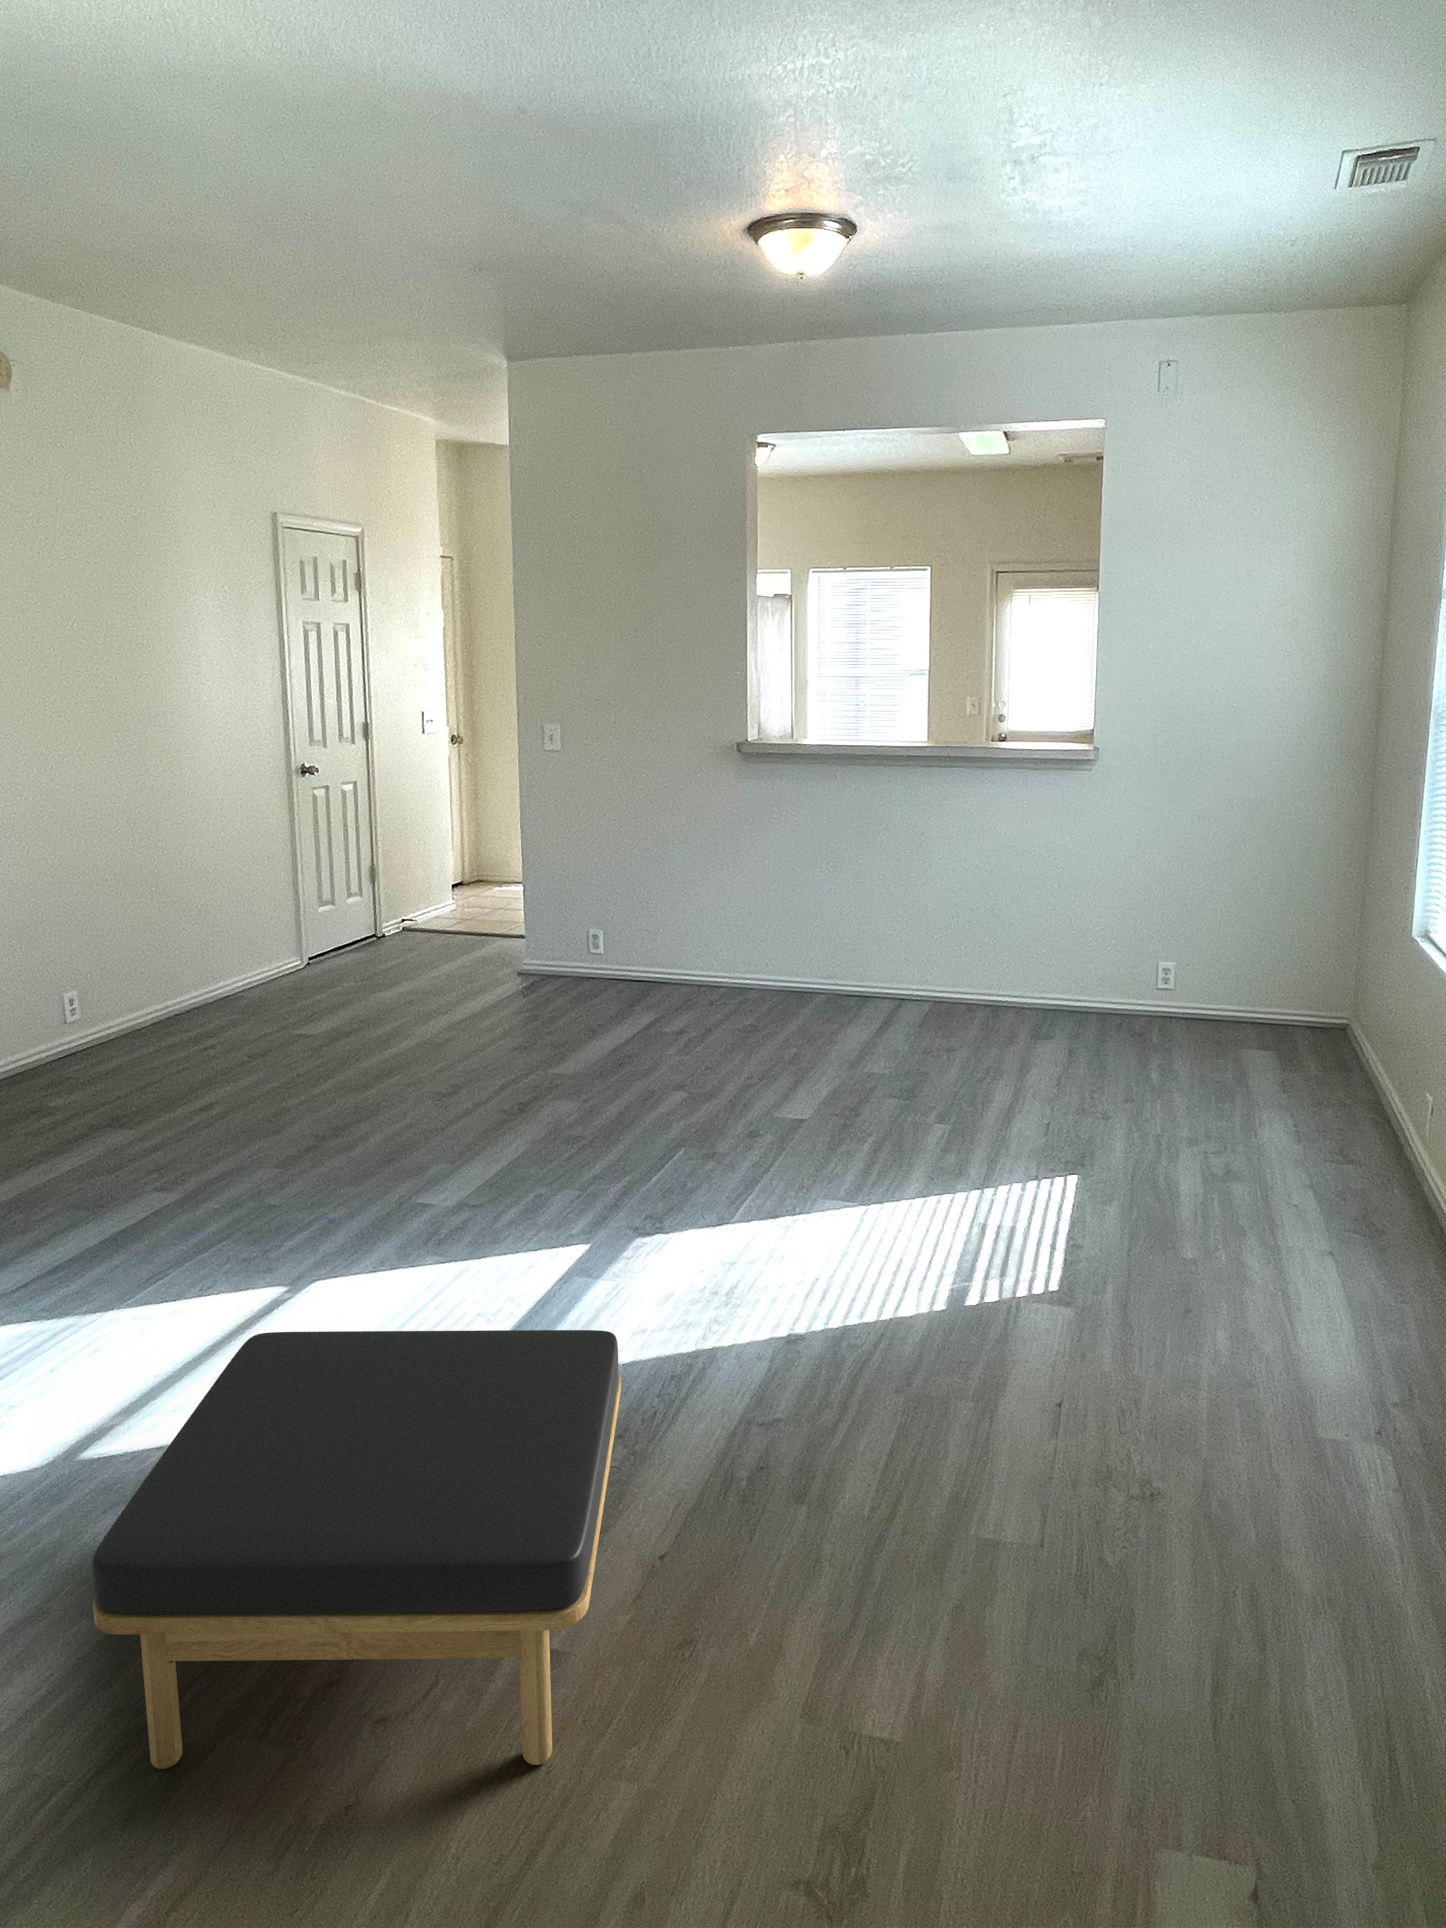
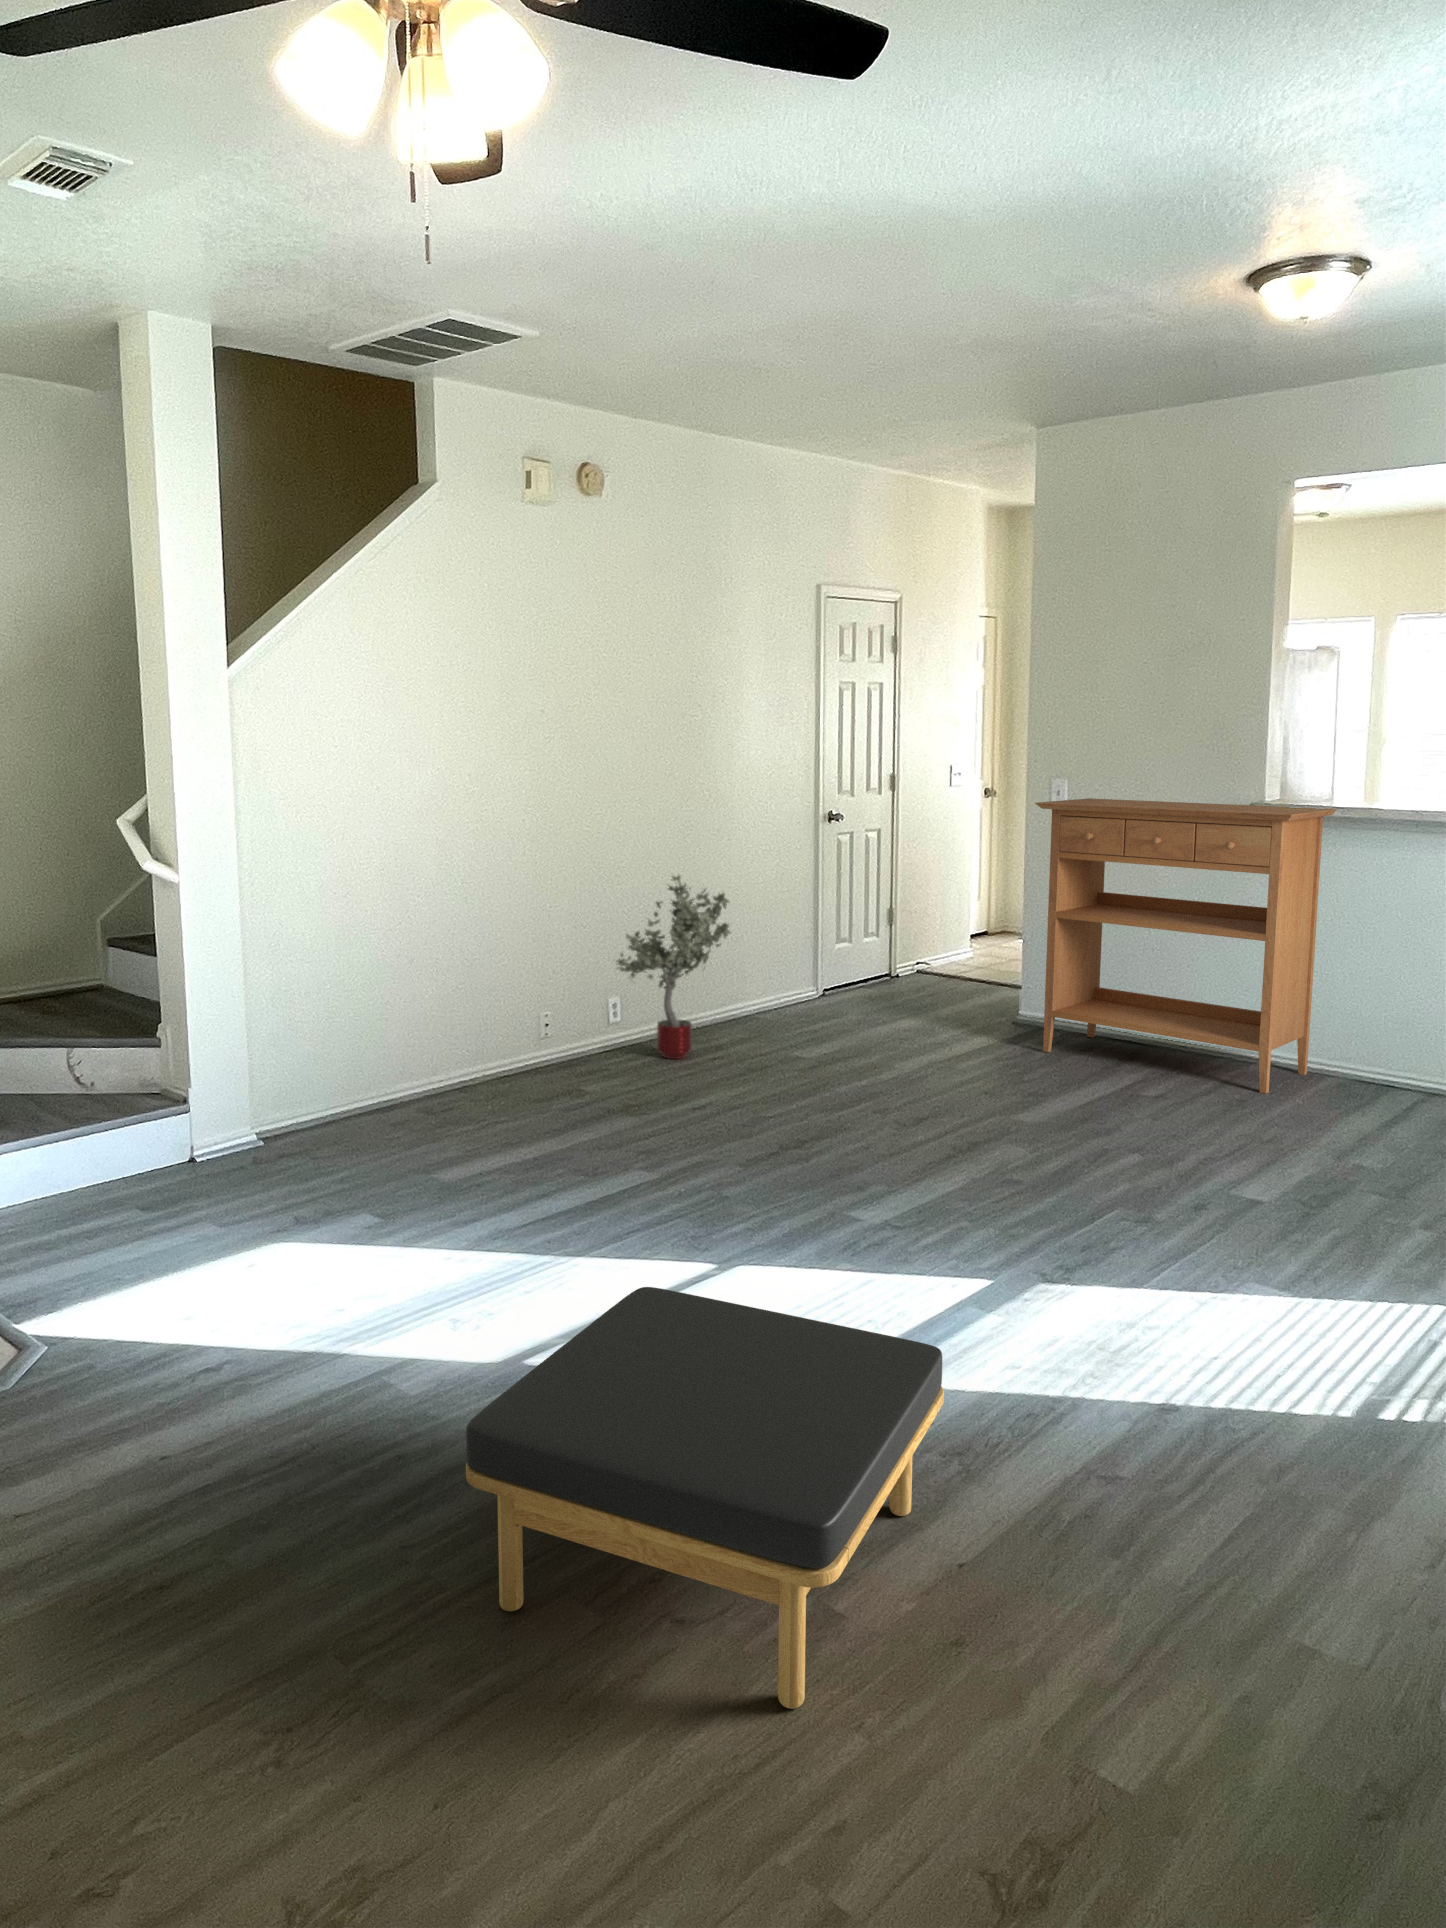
console table: none [538,743,816,1019] -> present [1035,798,1336,1094]
potted tree: none [68,842,213,1058] -> present [616,875,730,1059]

